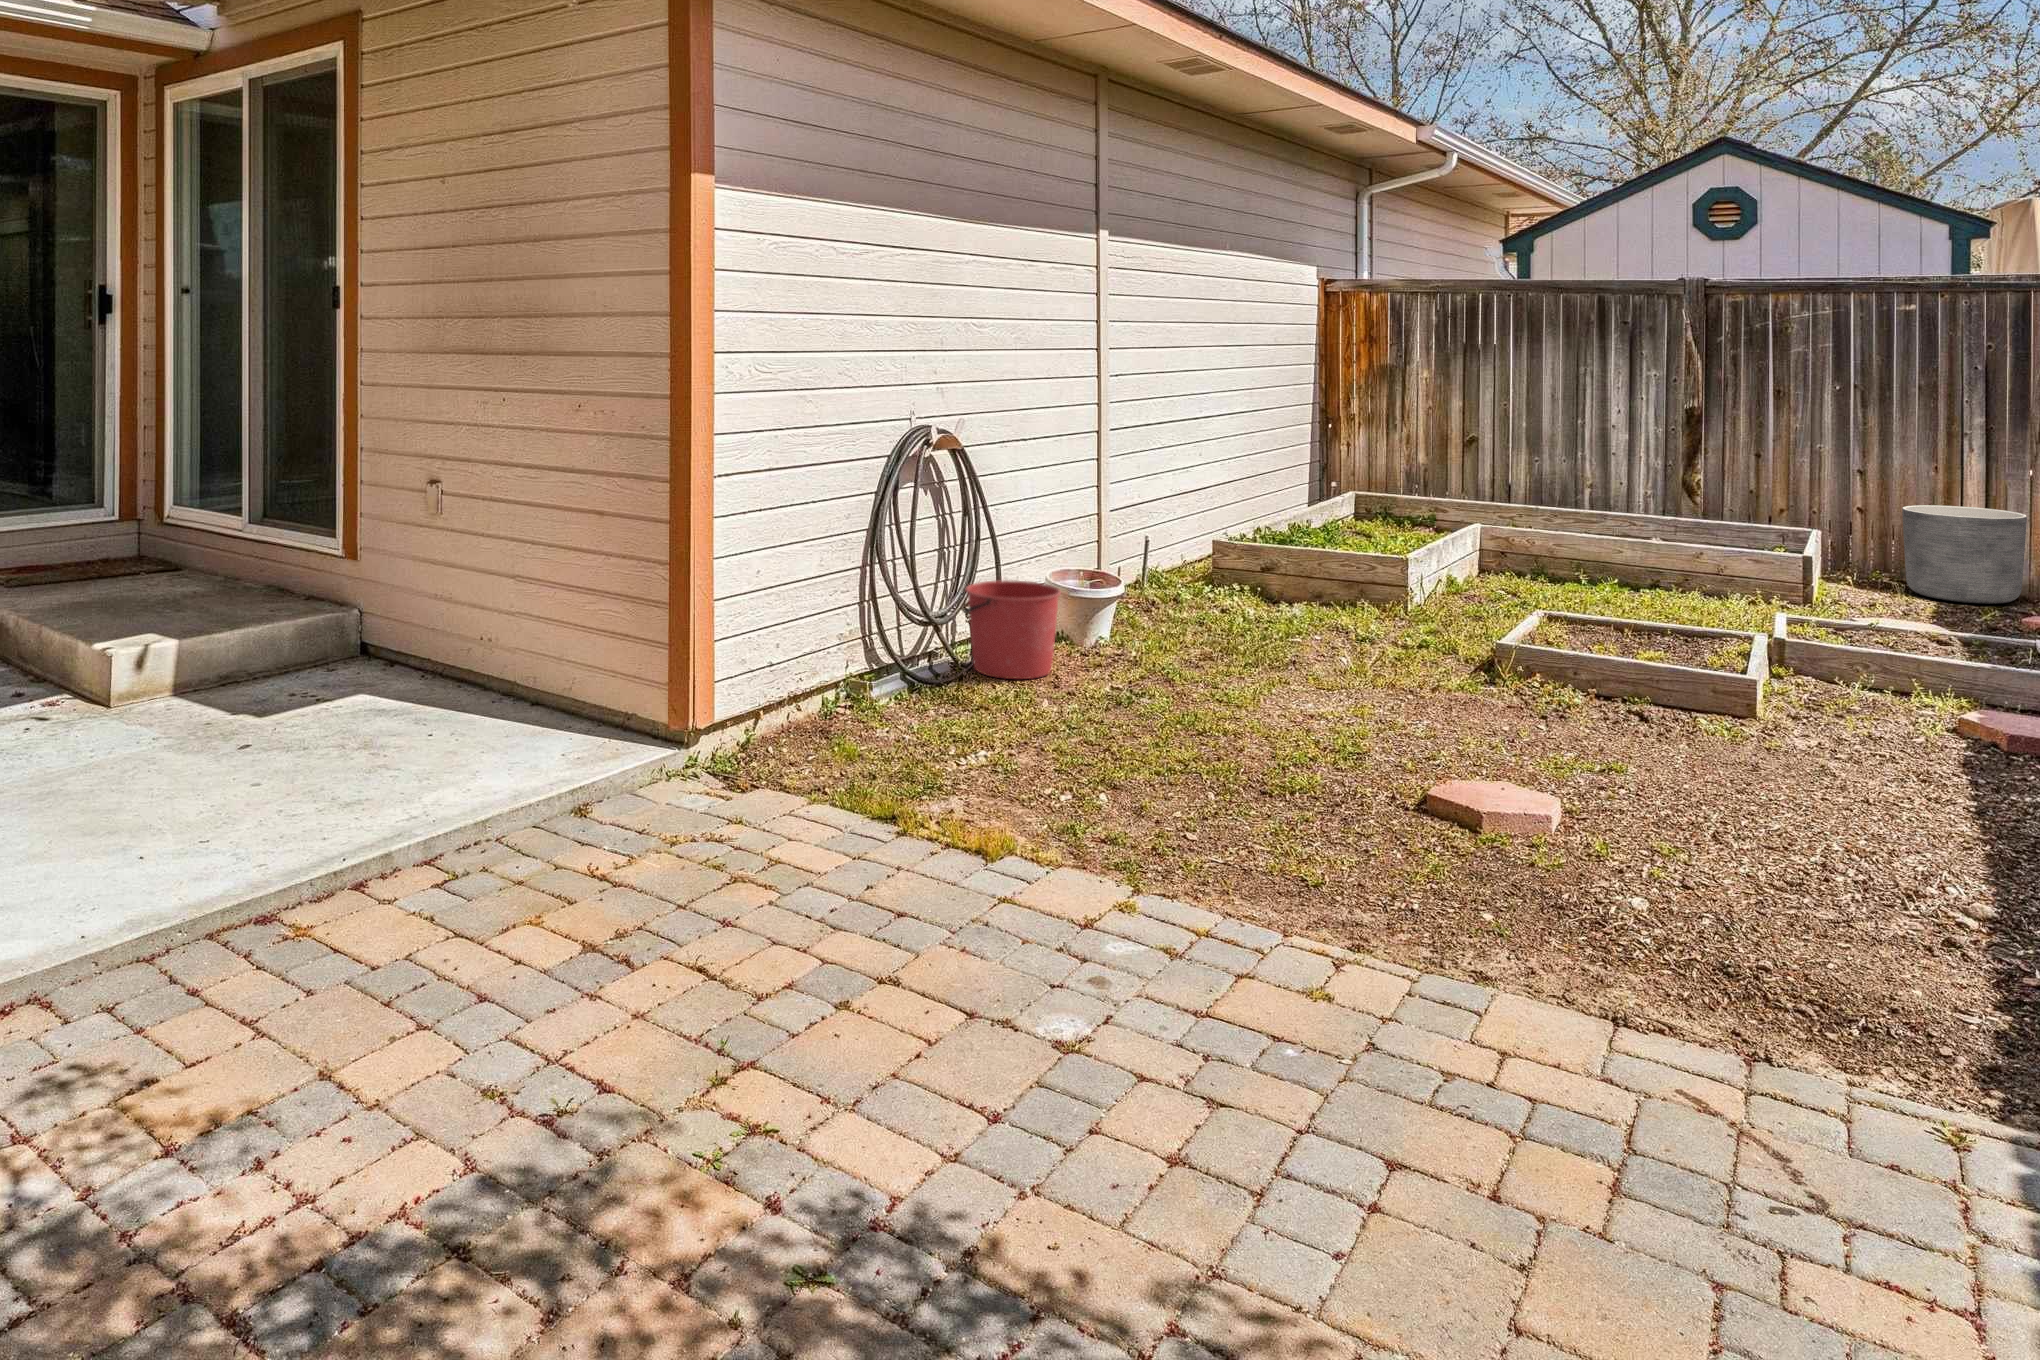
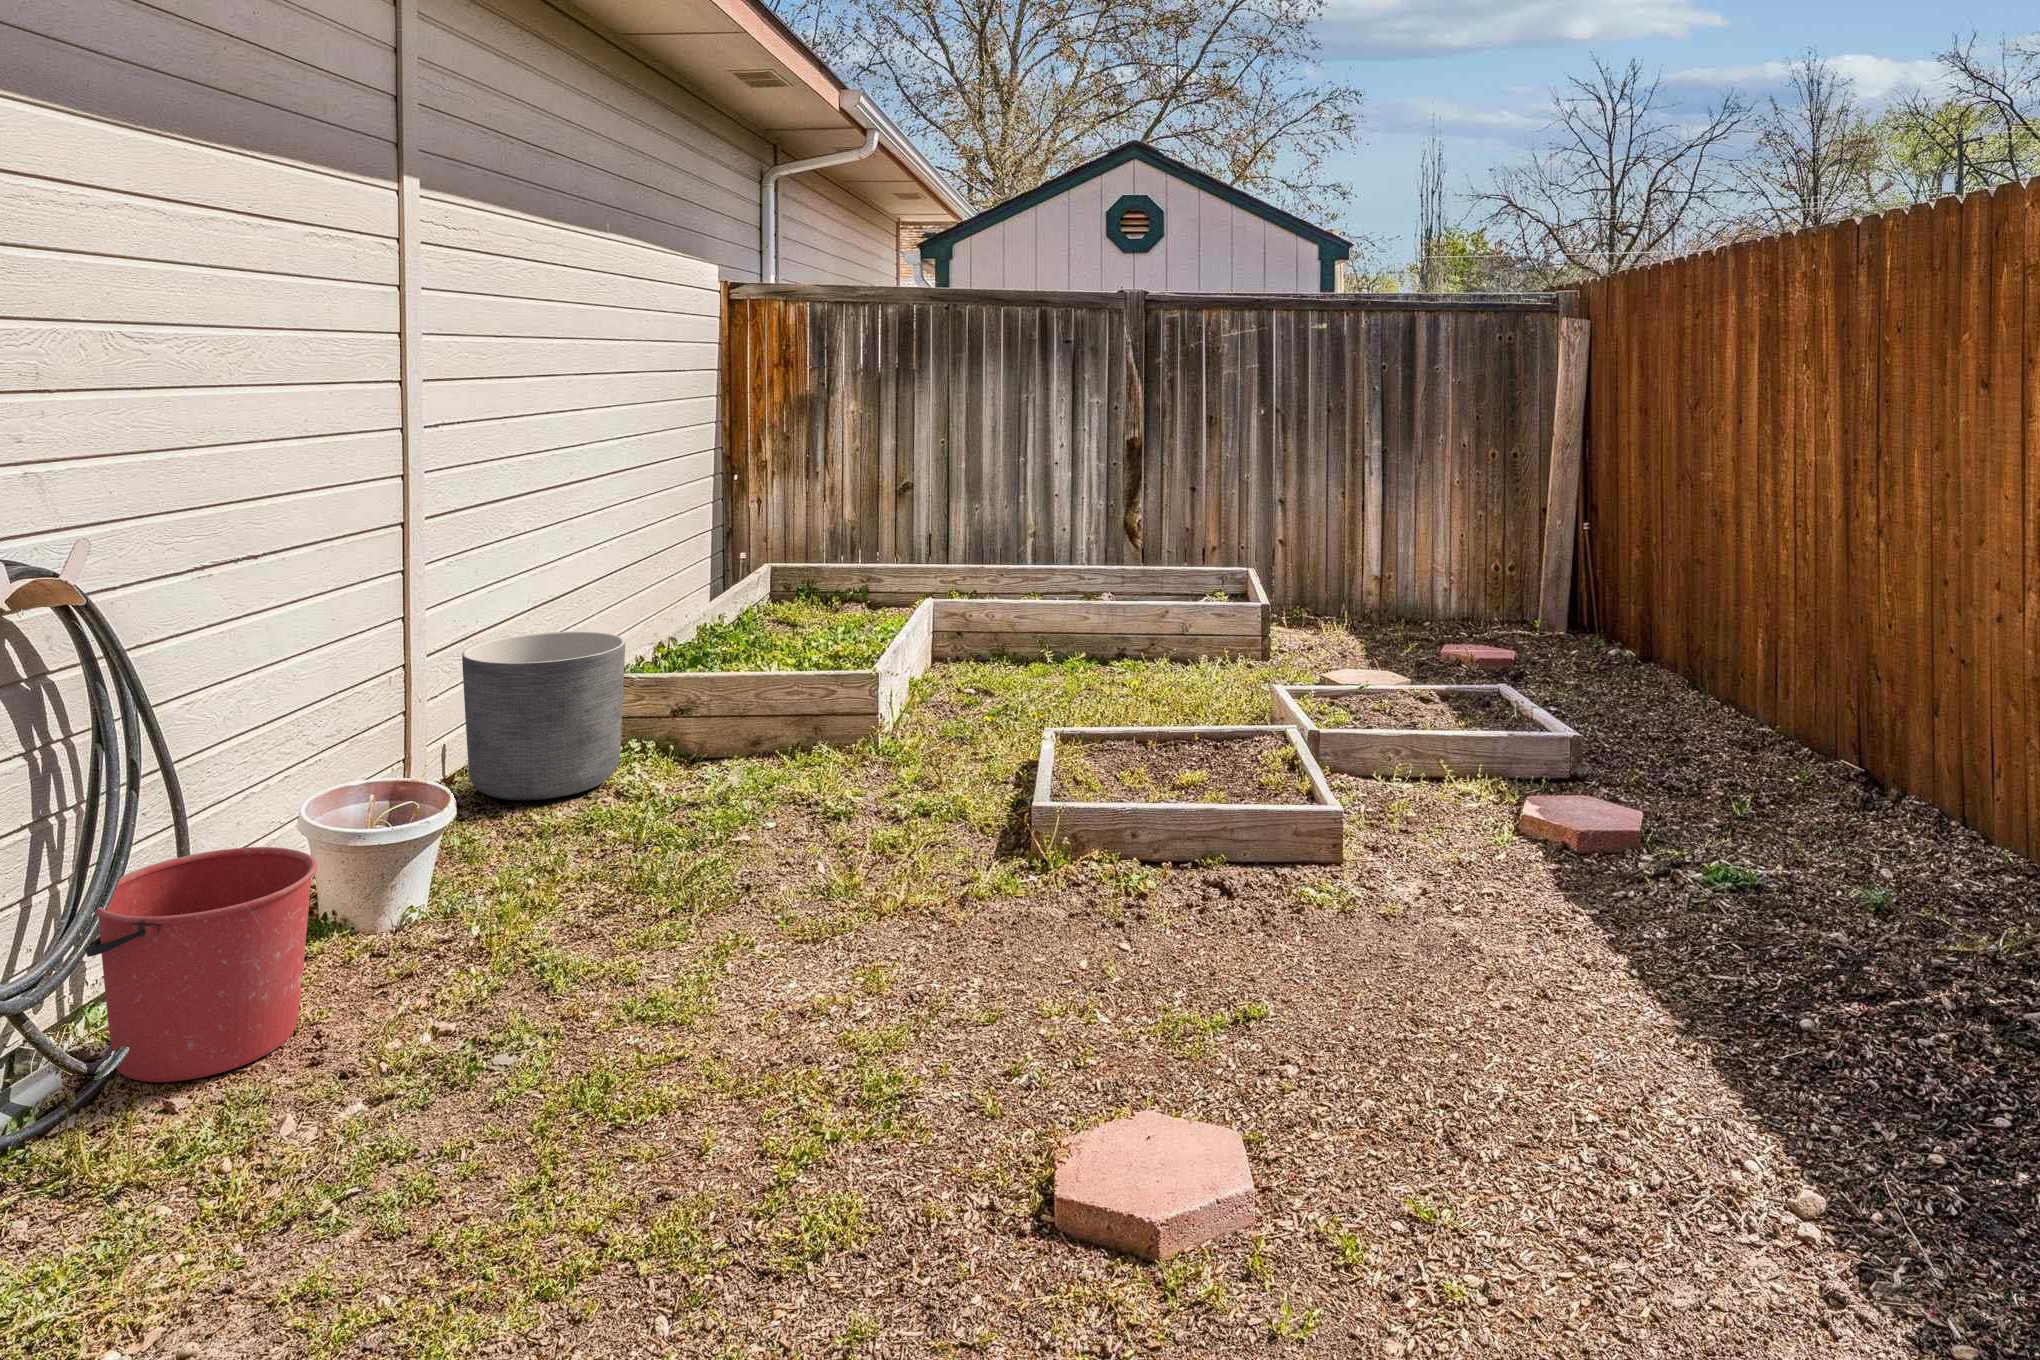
planter: present [1902,505,2027,604] -> present [462,631,625,800]

